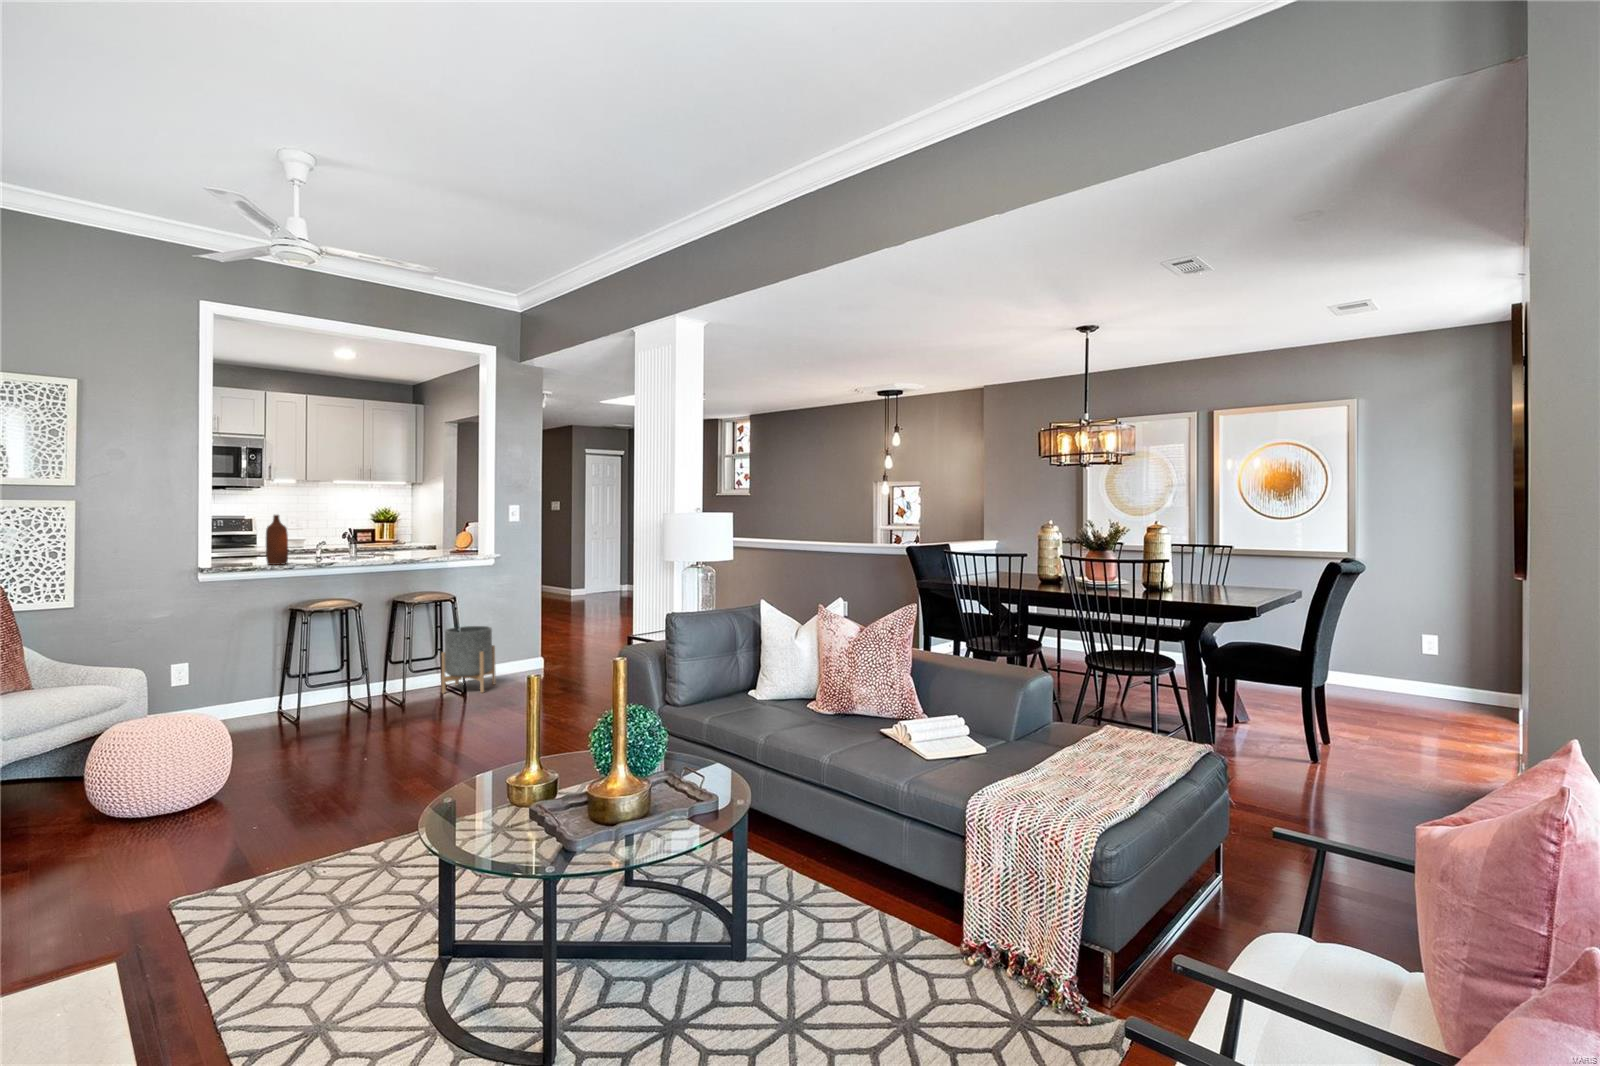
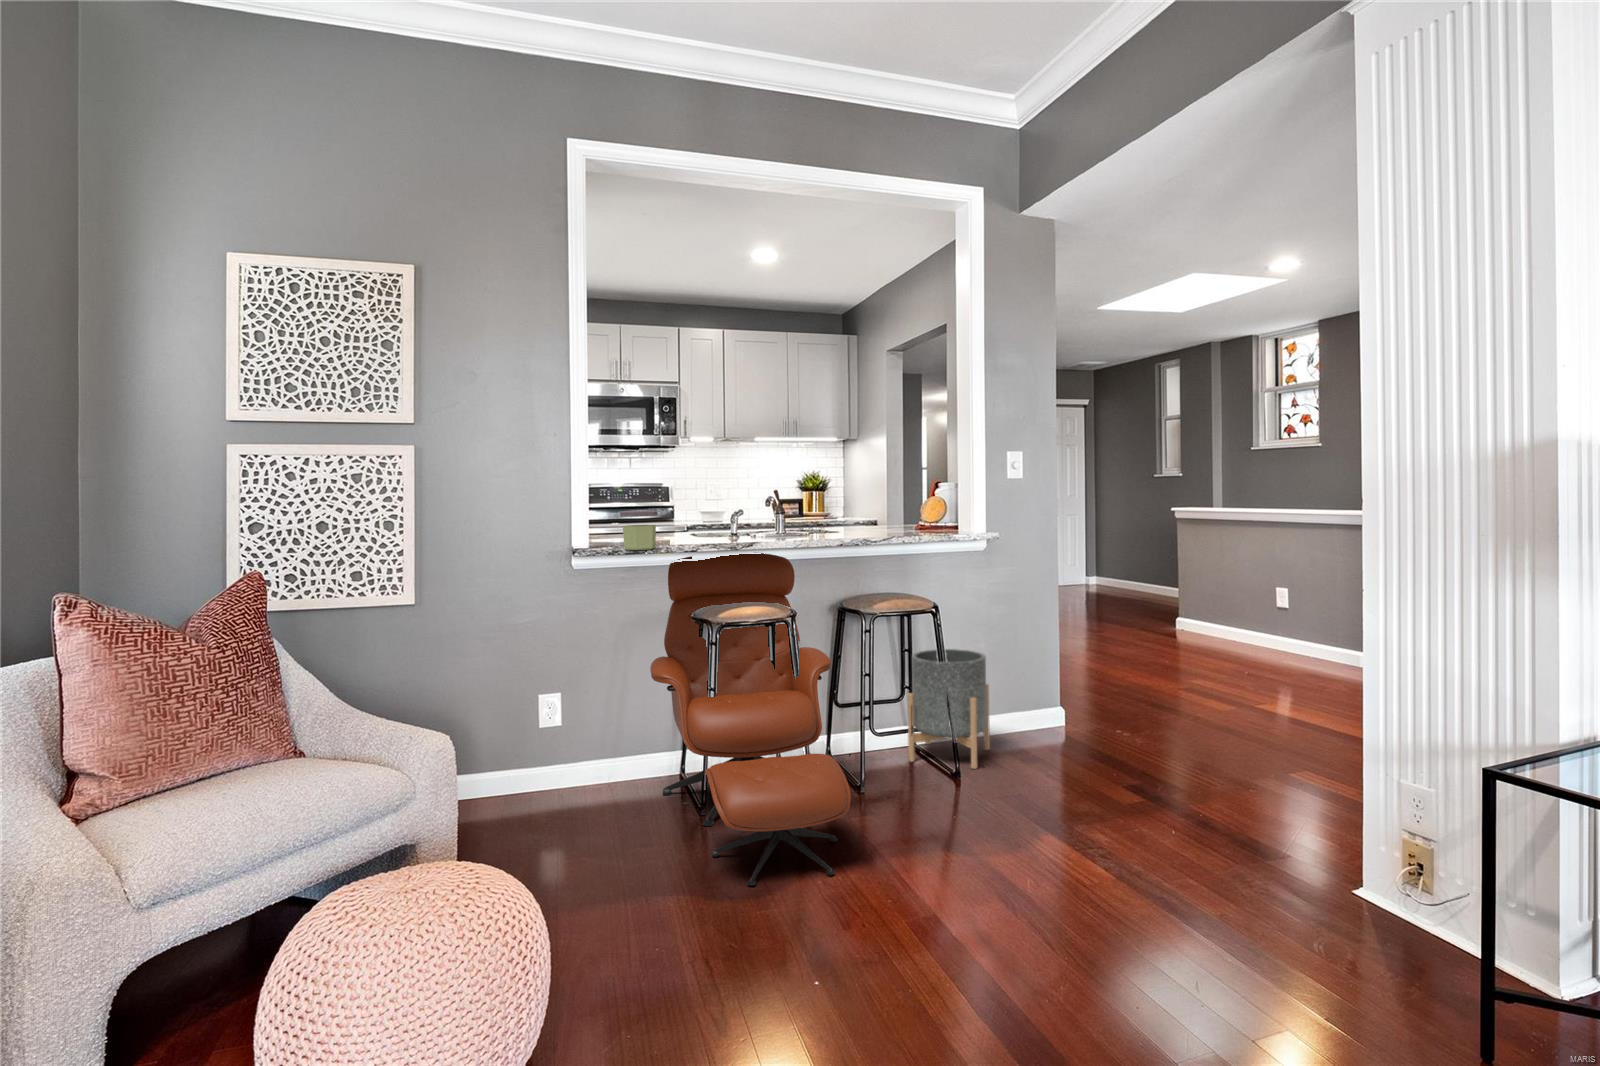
bottle: present [266,515,288,565] -> none [663,468,692,545]
jar: none [236,543,264,569] -> present [620,510,658,550]
lounge chair: none [260,569,396,747] -> present [650,553,851,886]

